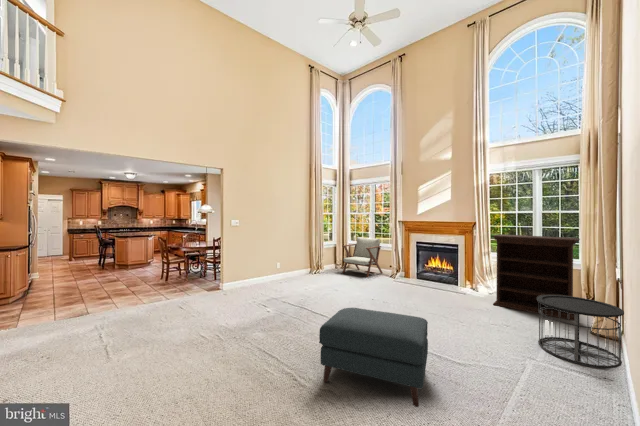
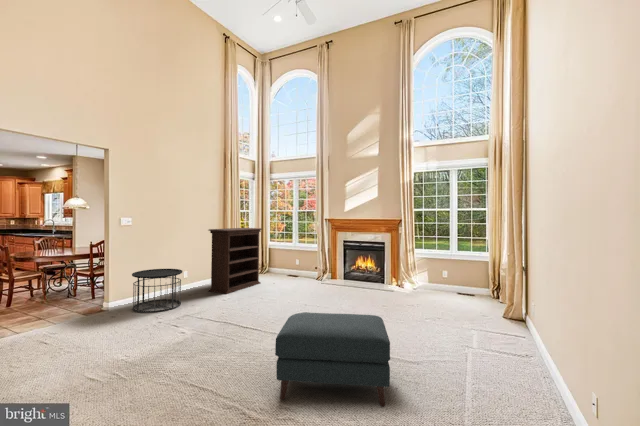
bookshelf: present [492,234,580,321] -> present [208,228,262,294]
lounge chair: present [343,237,383,278] -> none [263,238,307,282]
side table: present [537,295,624,368] -> present [132,269,182,313]

